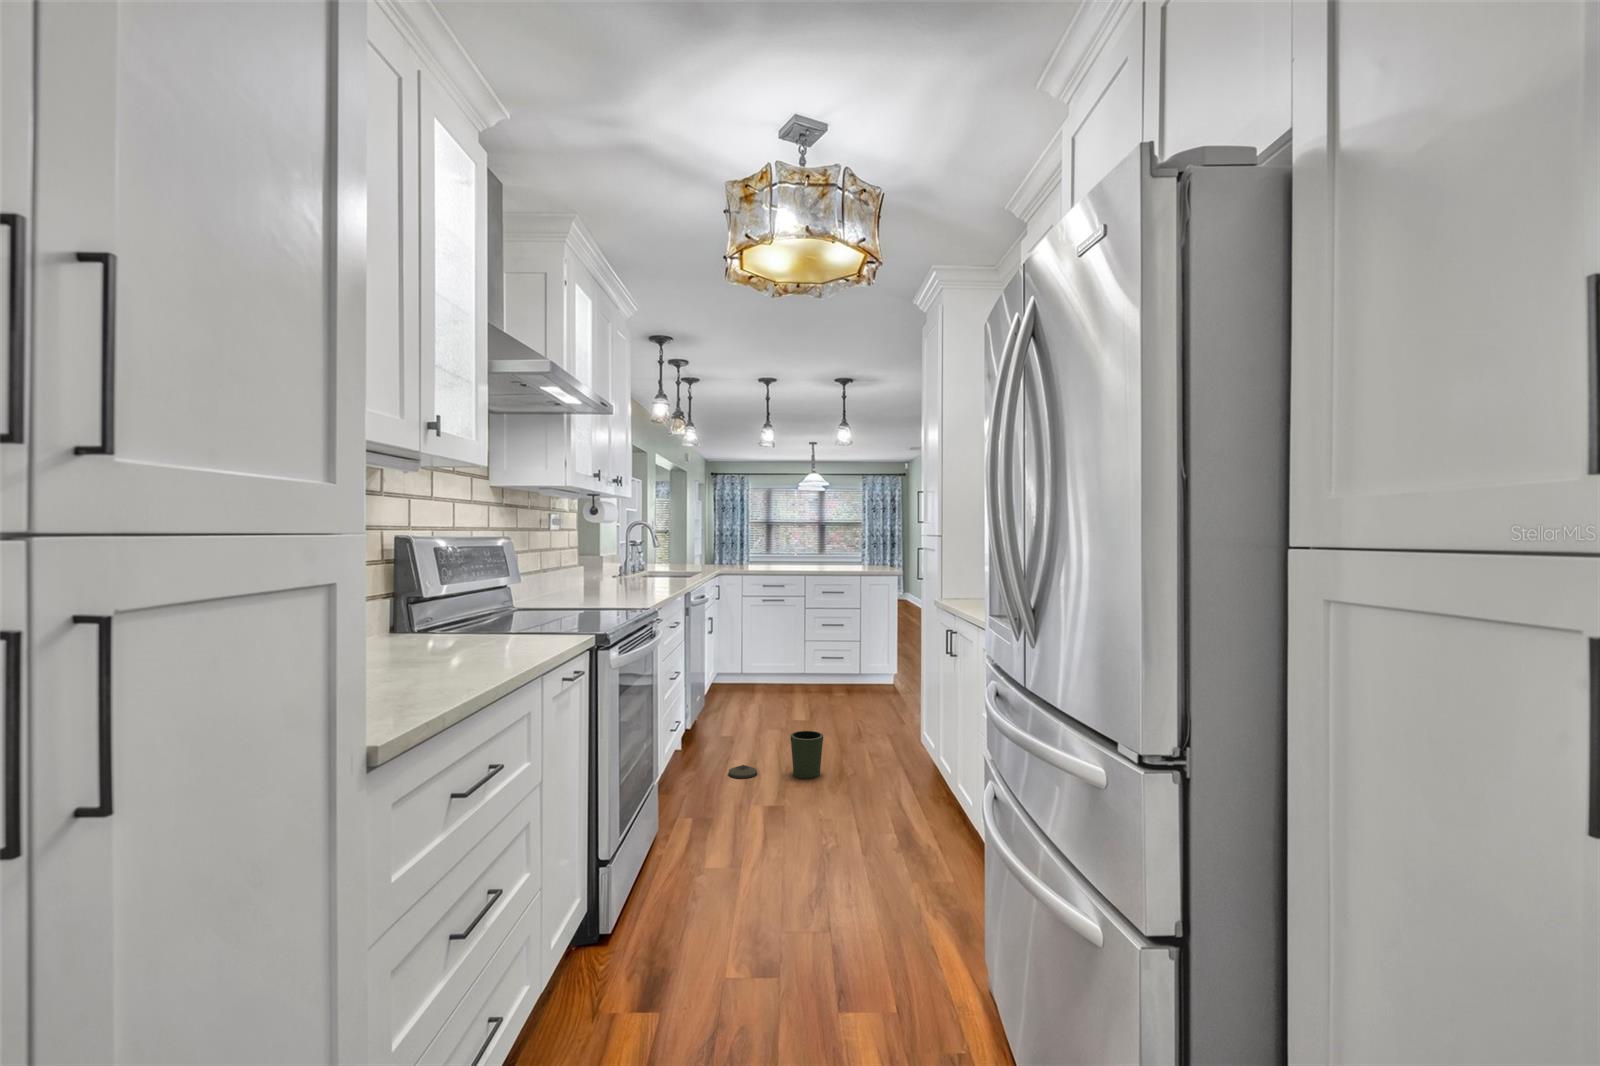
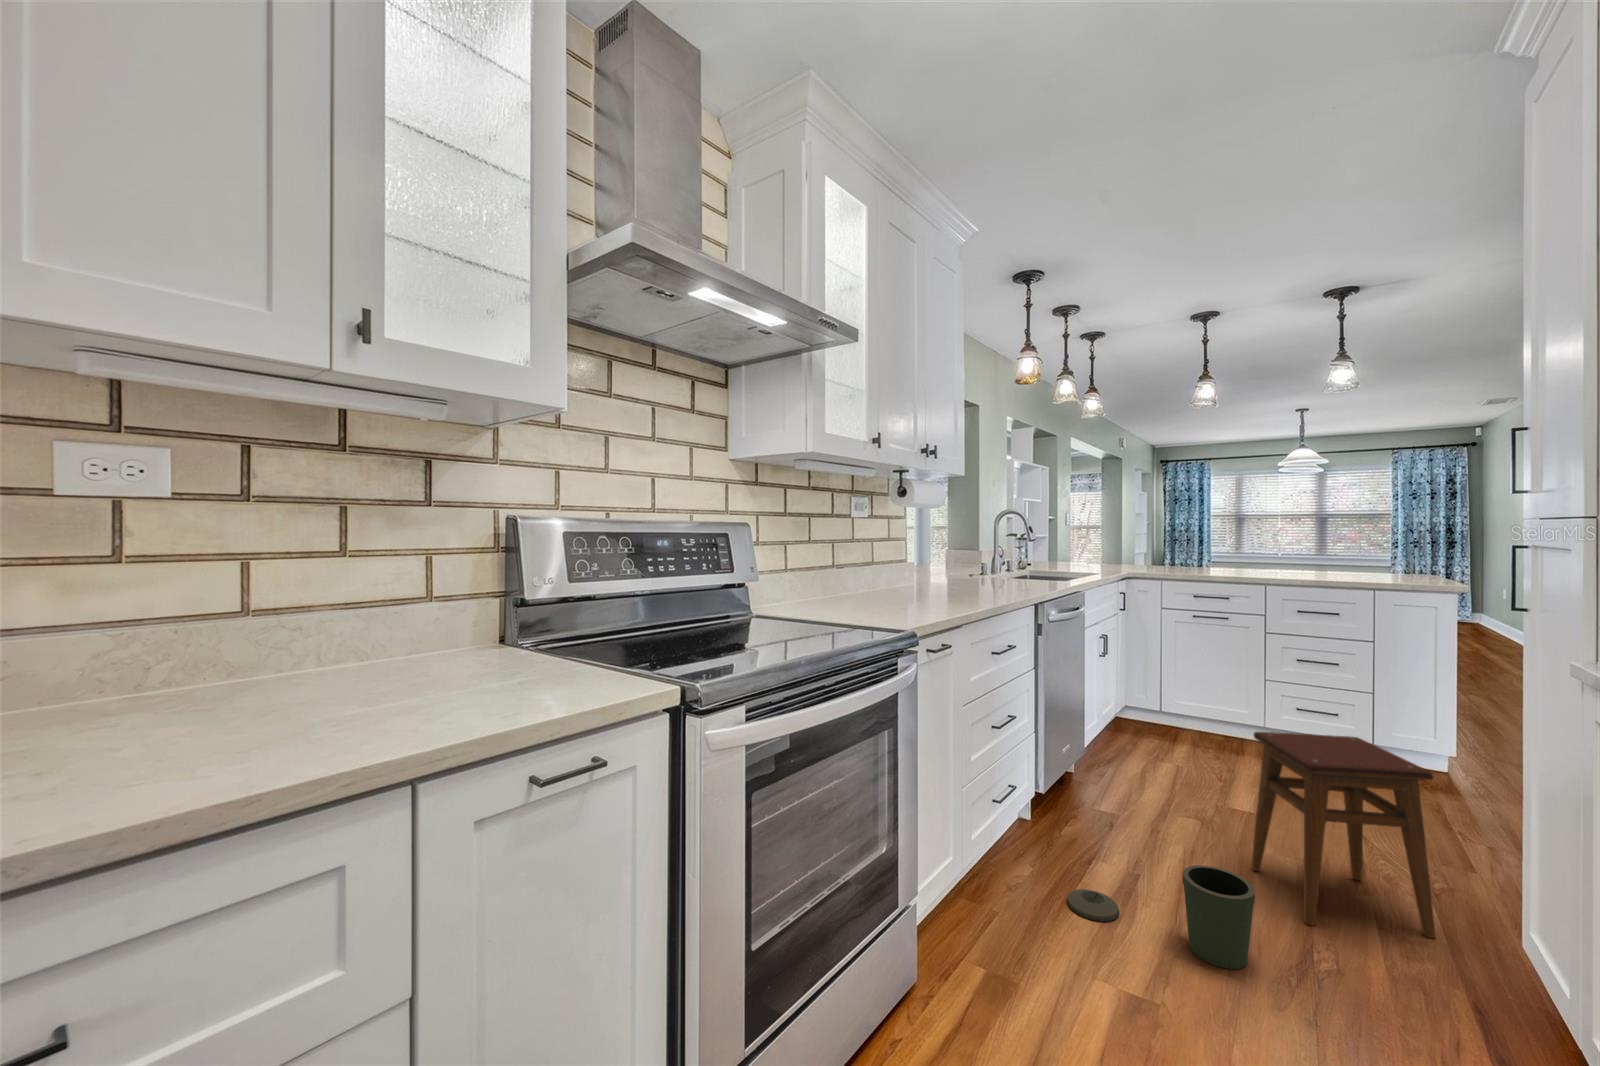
stool: none [813,656,890,755] -> present [1251,732,1436,938]

